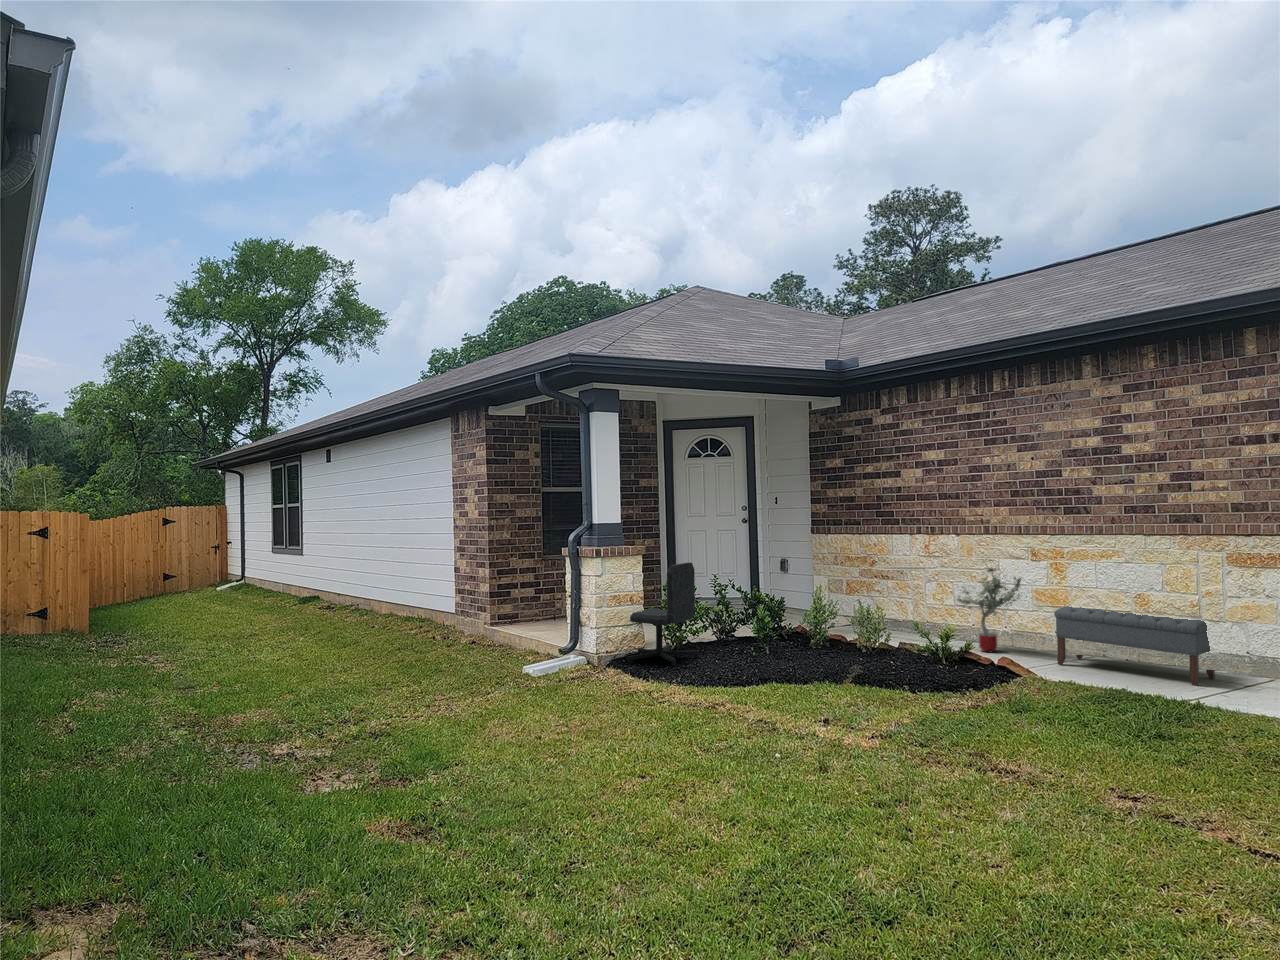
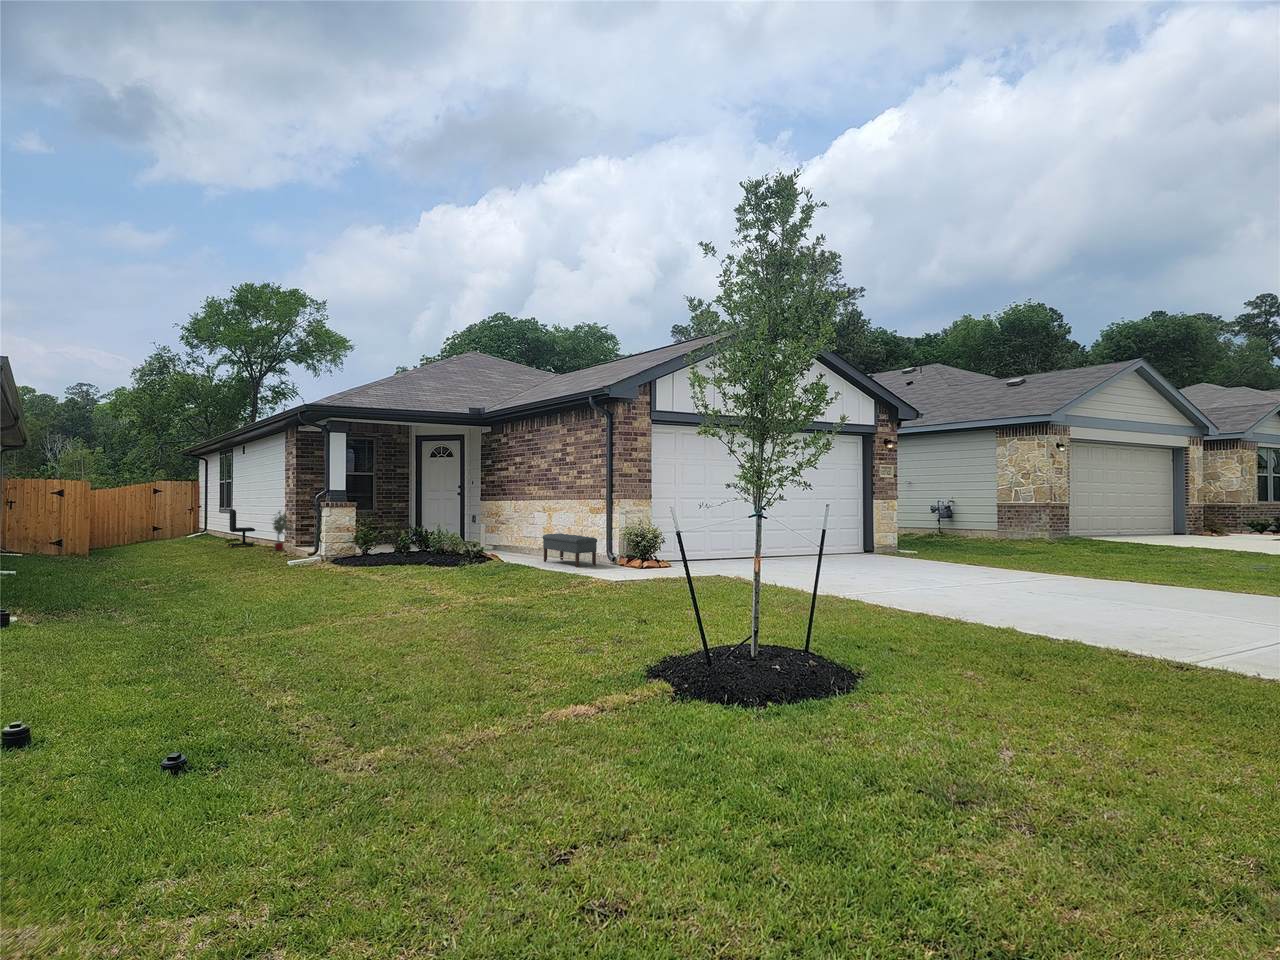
chair: present [627,562,699,666] -> present [228,509,255,548]
potted tree: present [957,565,1021,652] -> present [273,512,294,551]

